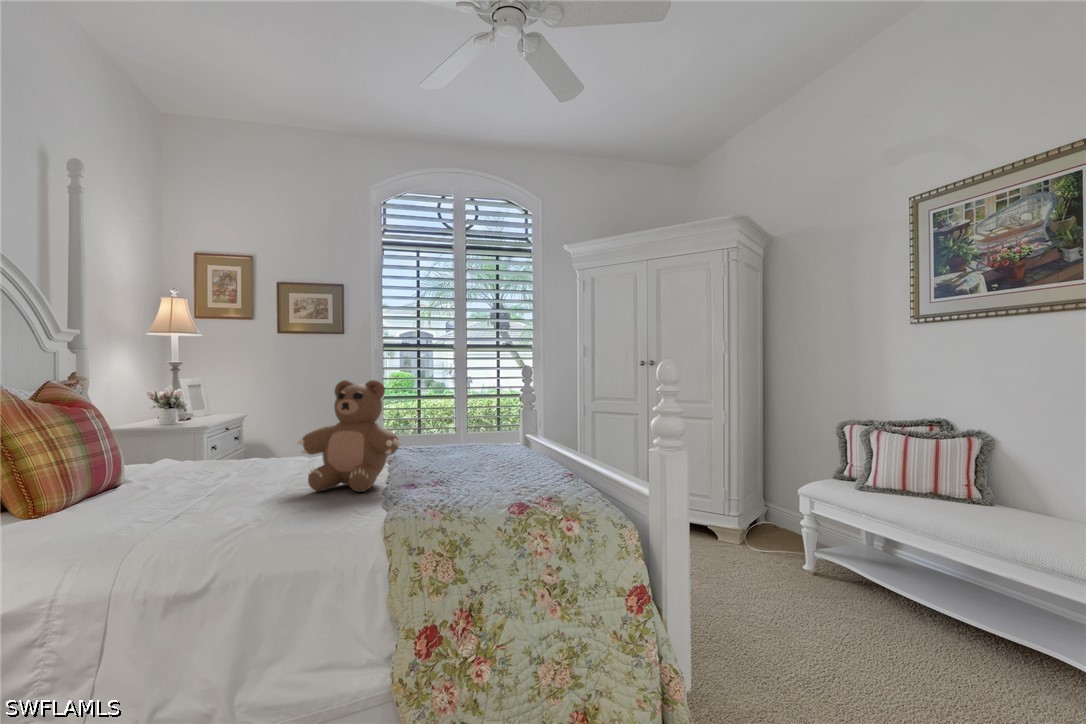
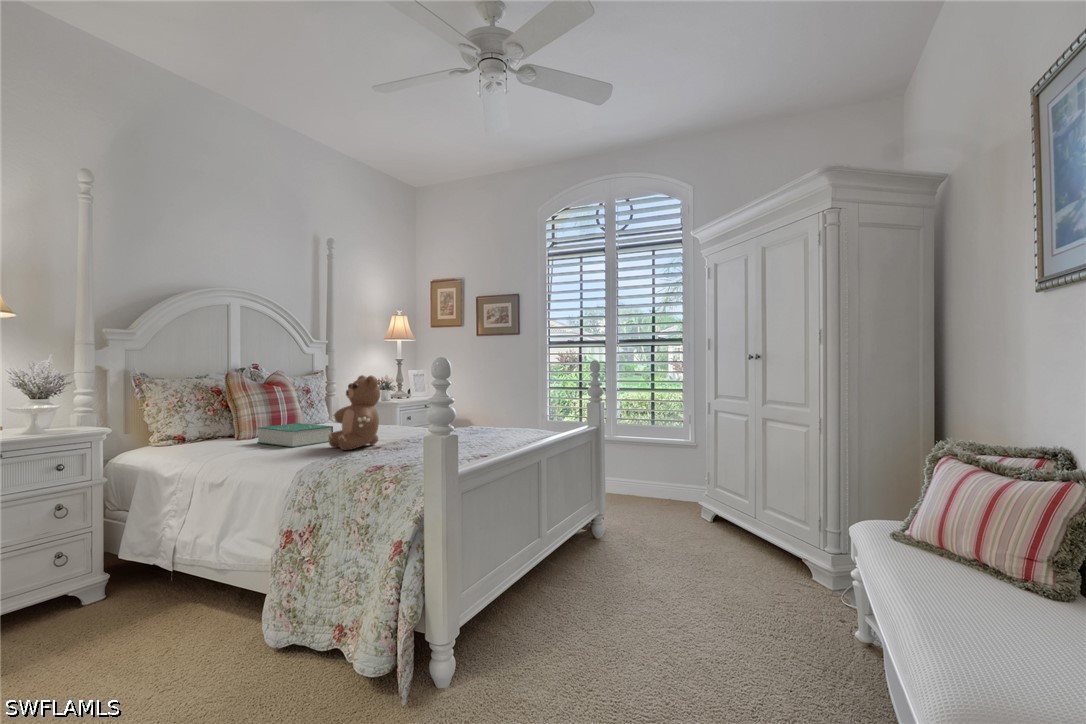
book: none [123,462,269,507] -> present [257,423,333,447]

